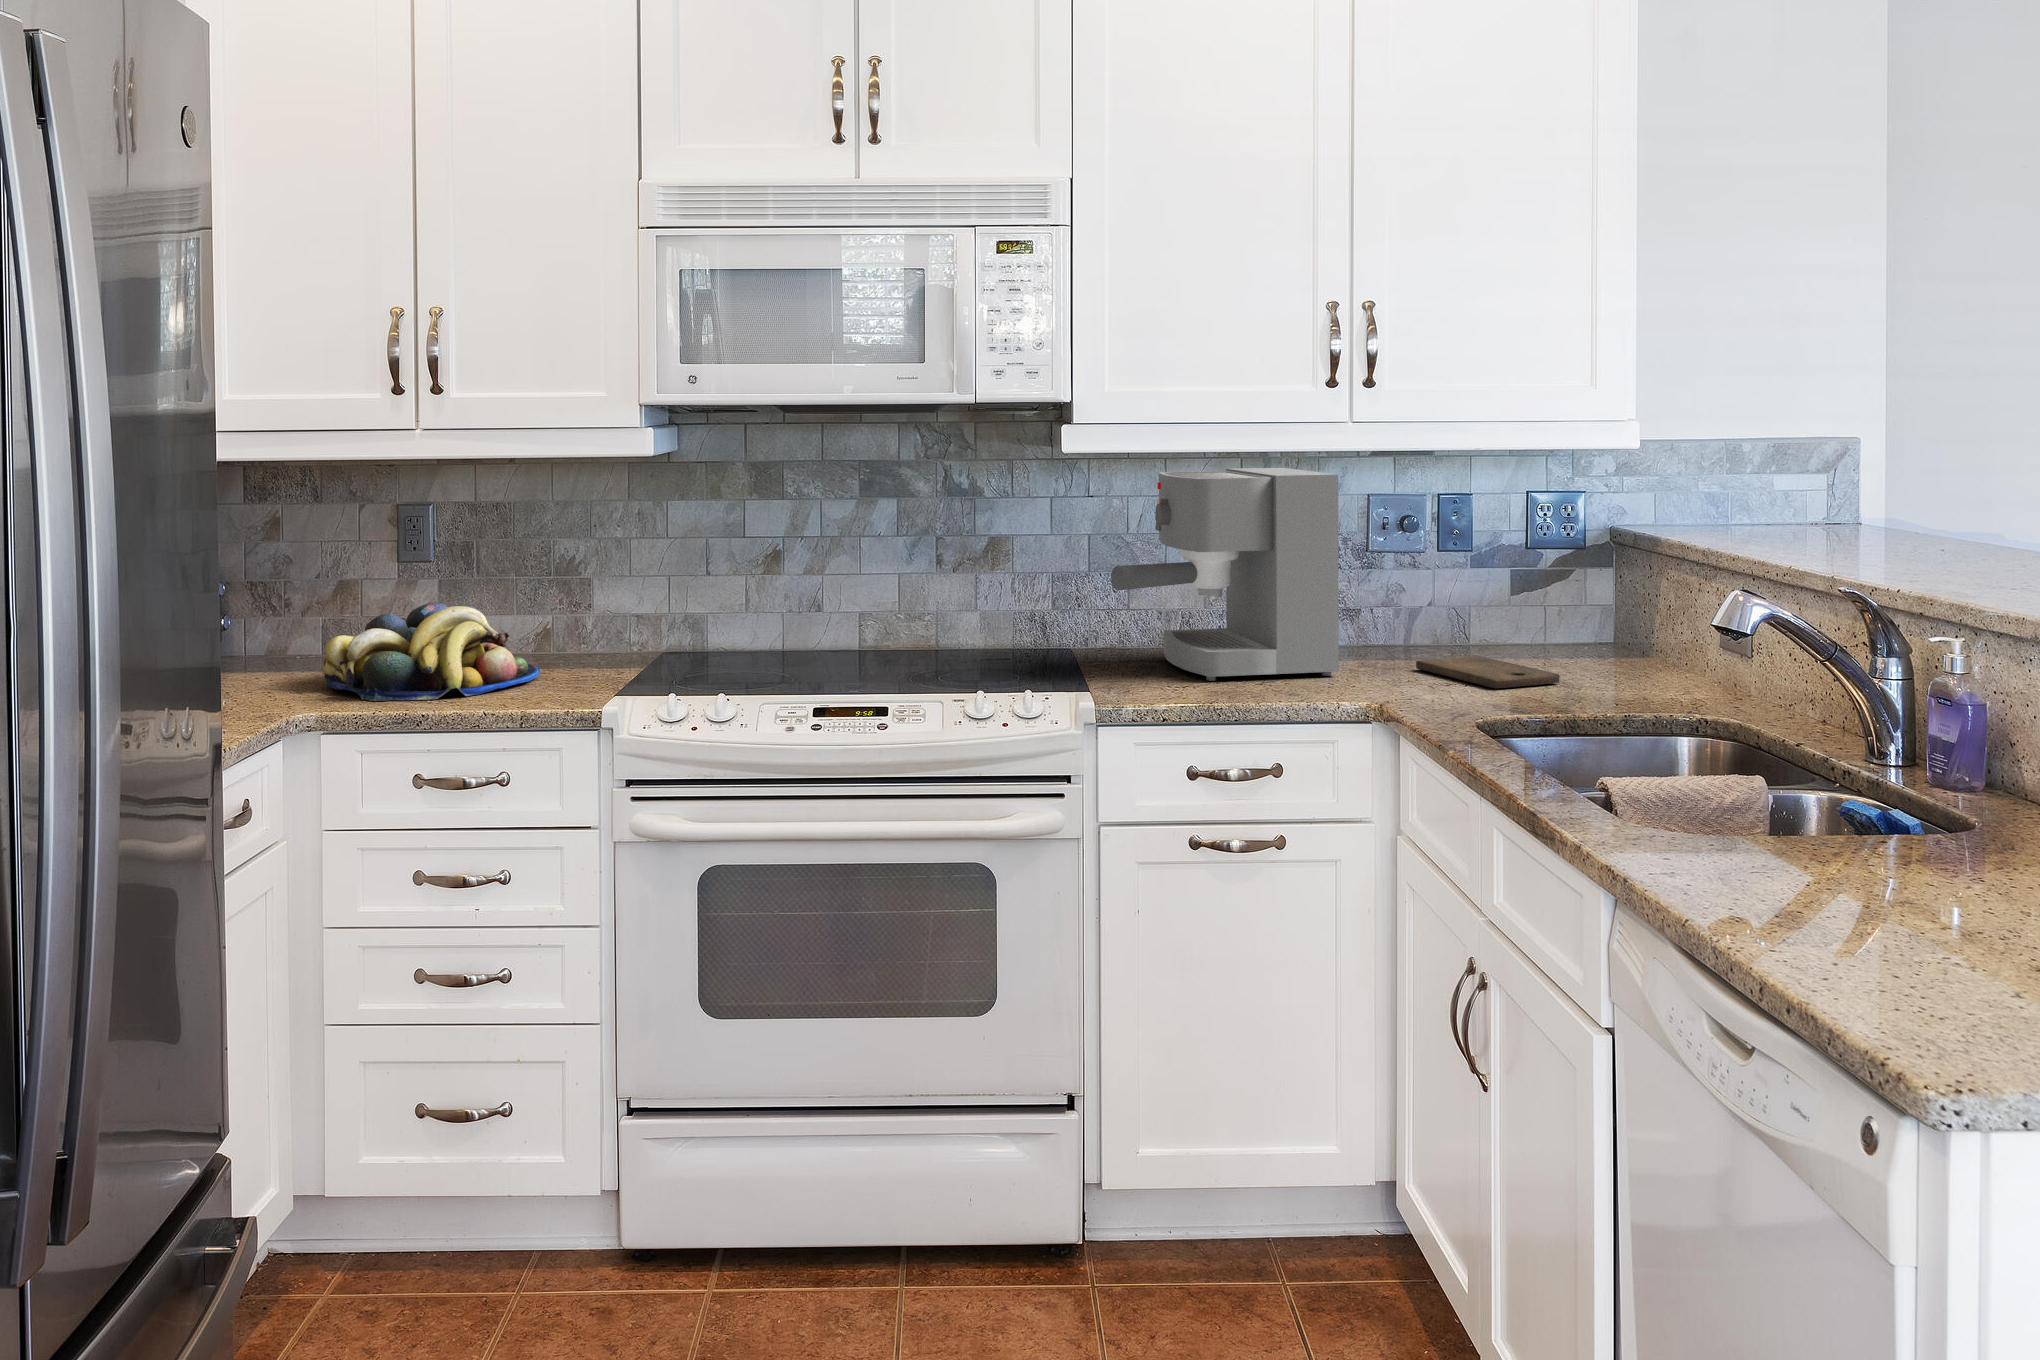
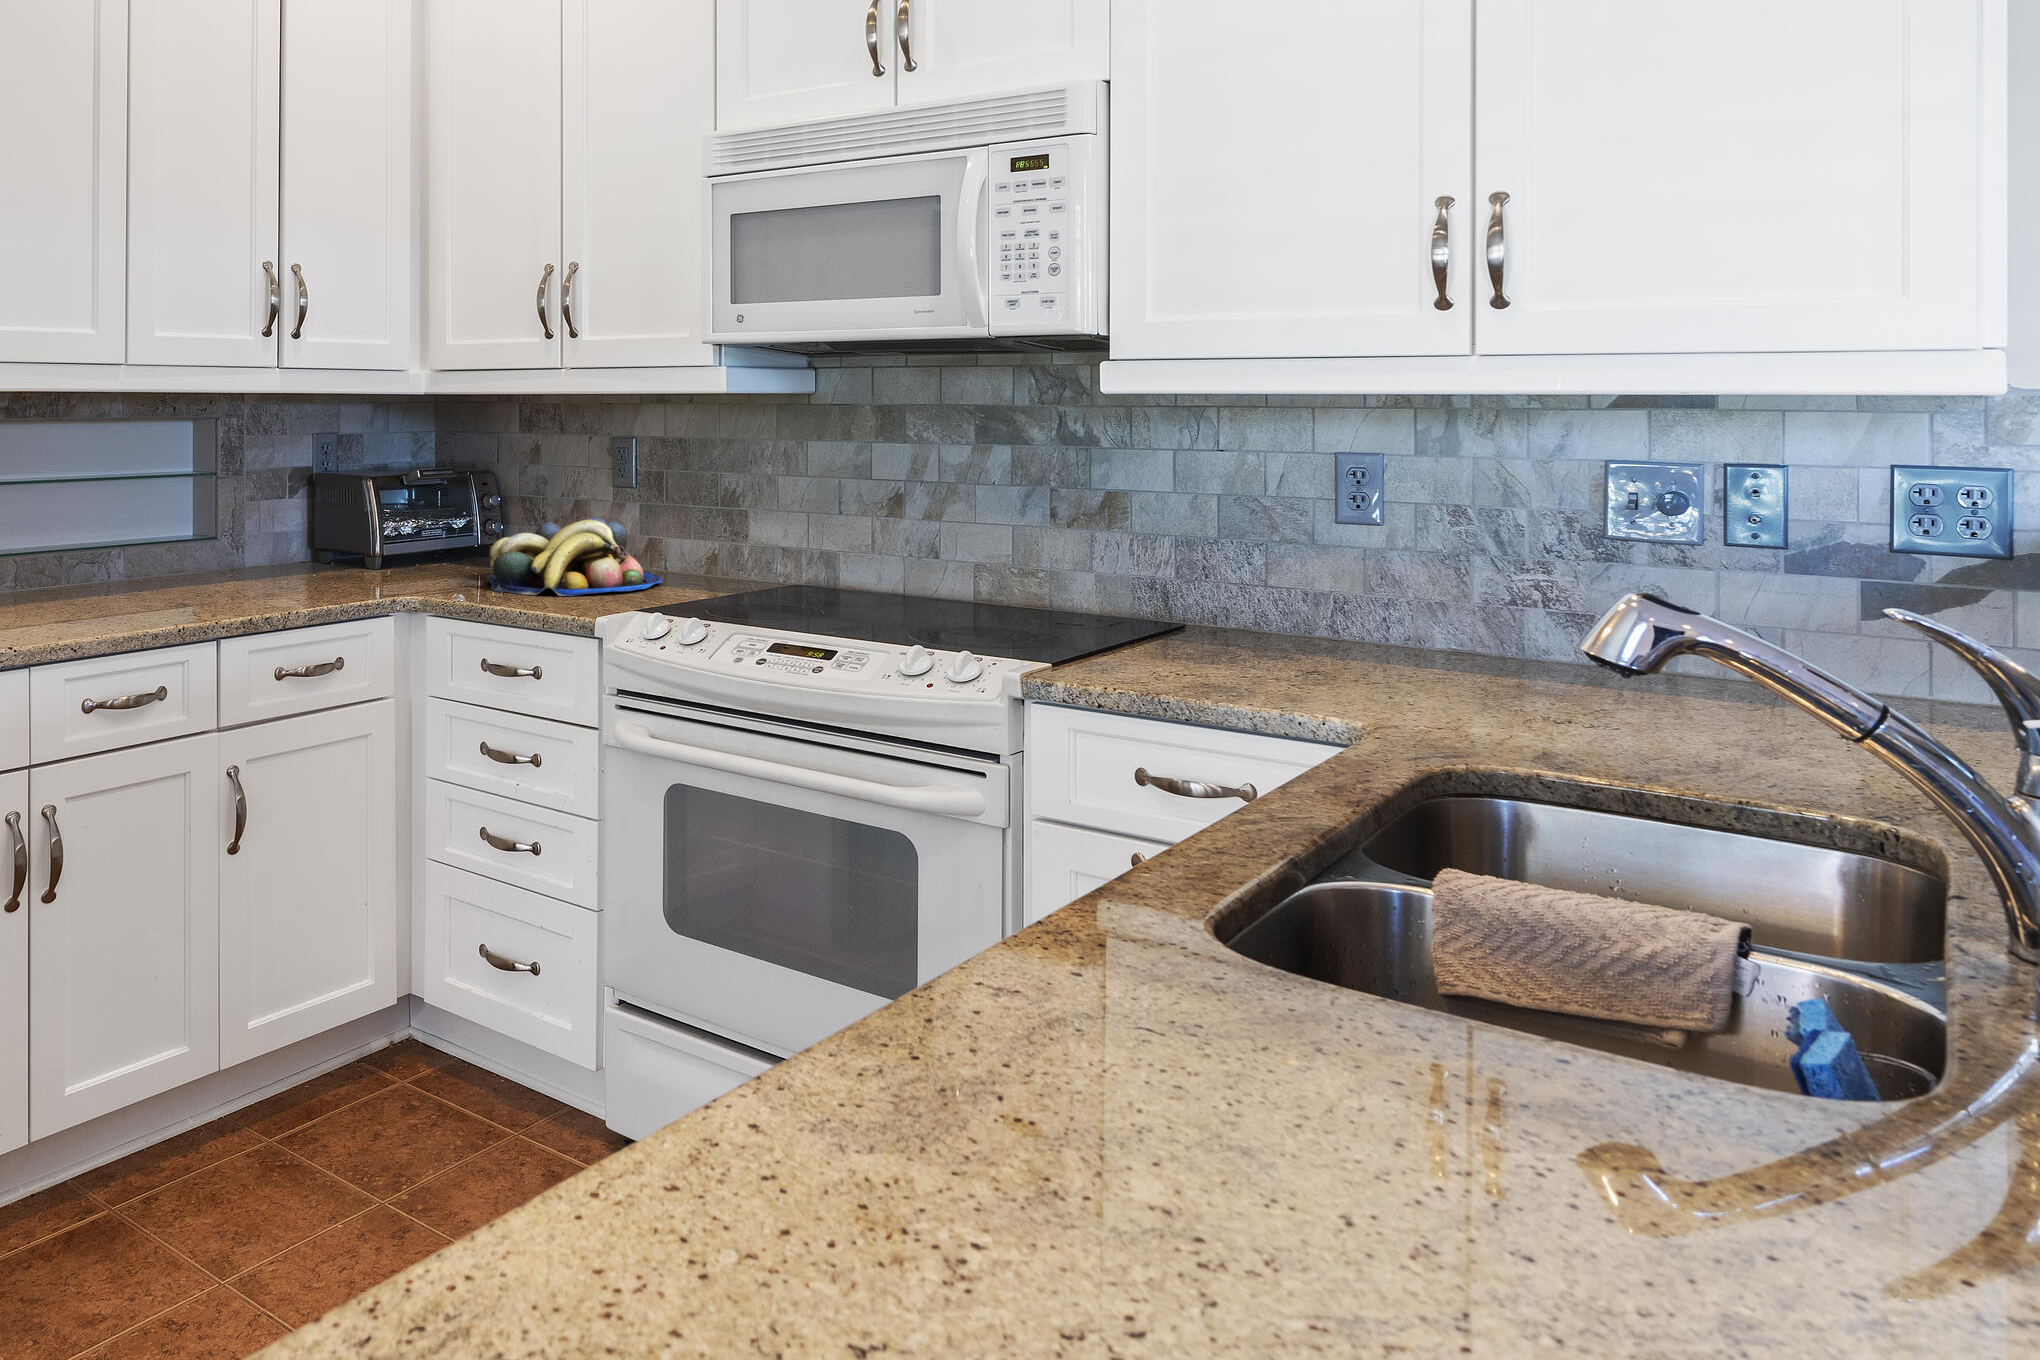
coffee maker: present [1111,468,1339,681] -> none [1153,420,1452,690]
cutting board: present [1416,656,1560,688] -> none [1583,689,1768,746]

